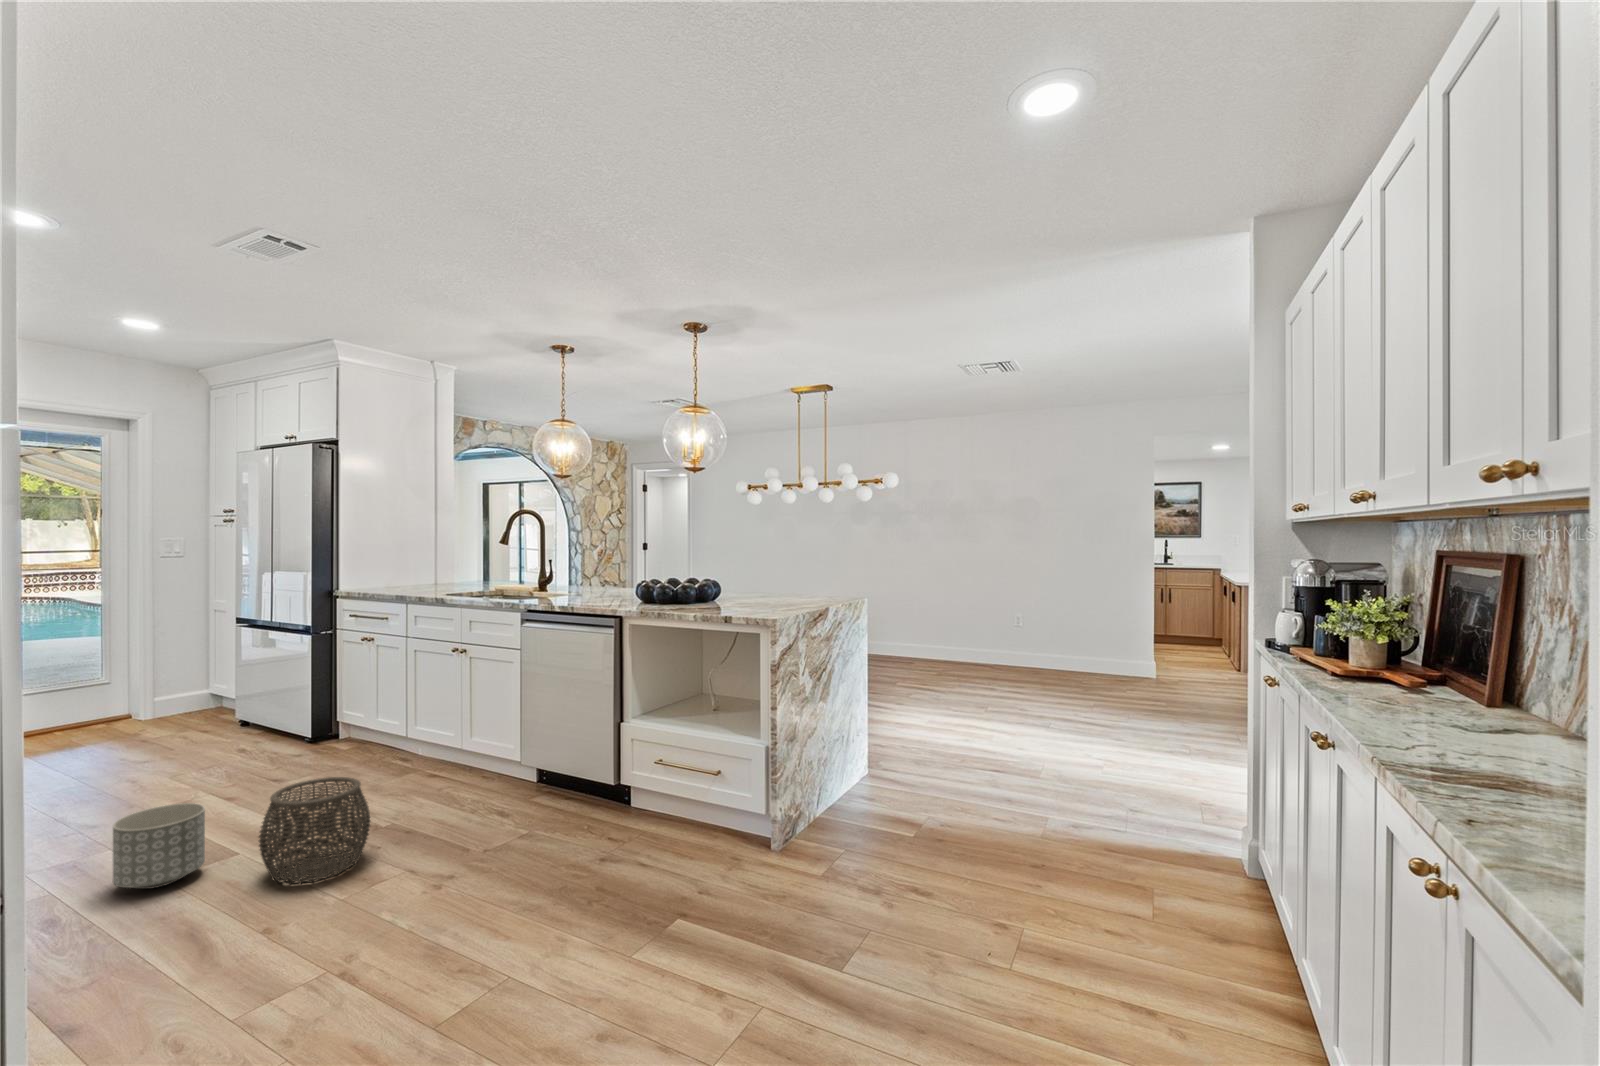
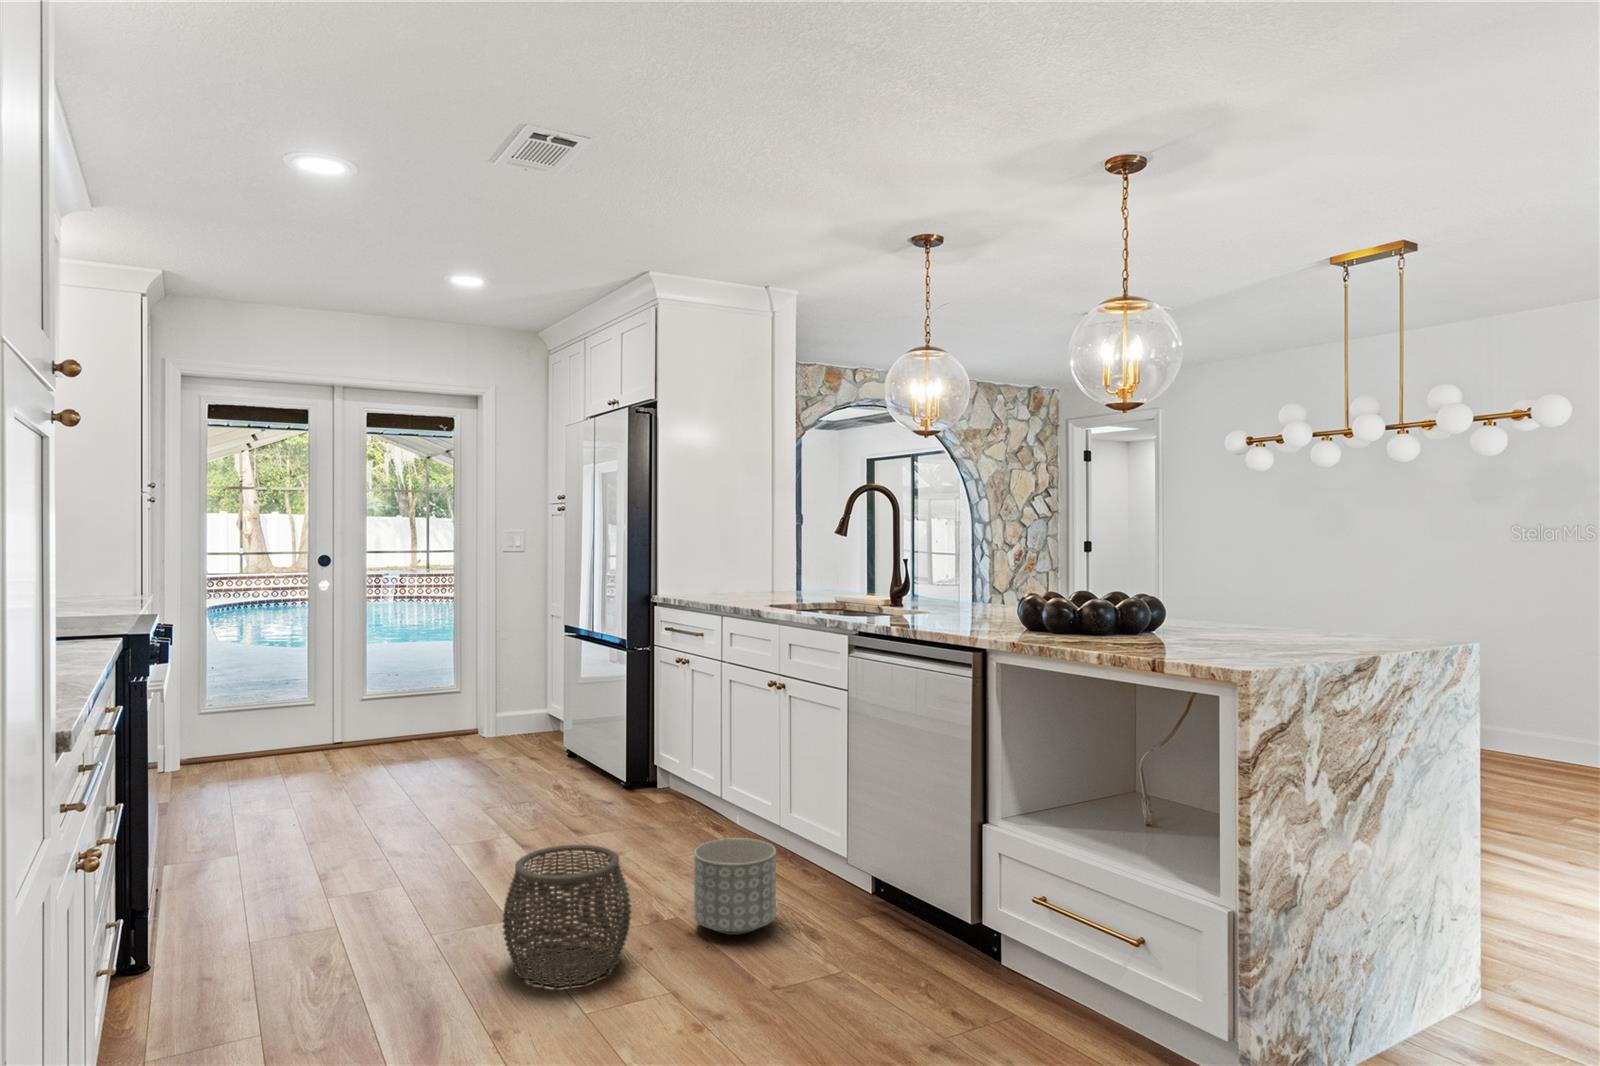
planter: present [113,803,205,889] -> present [694,838,776,935]

